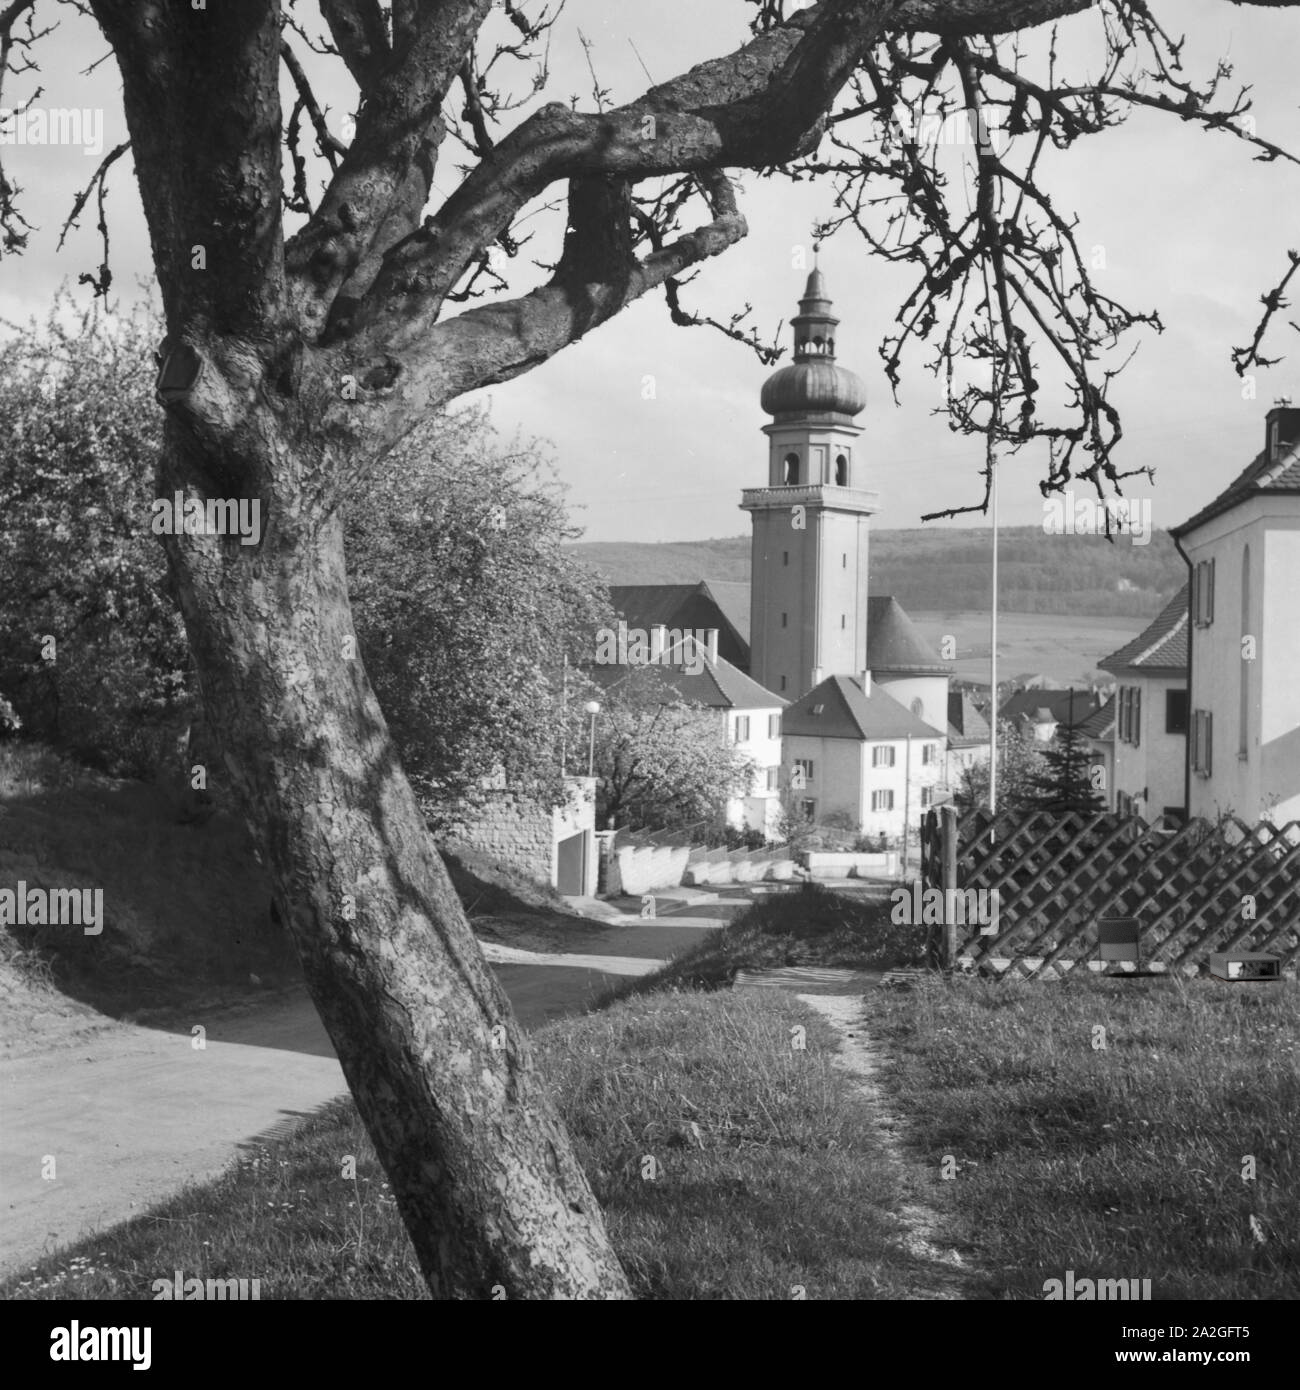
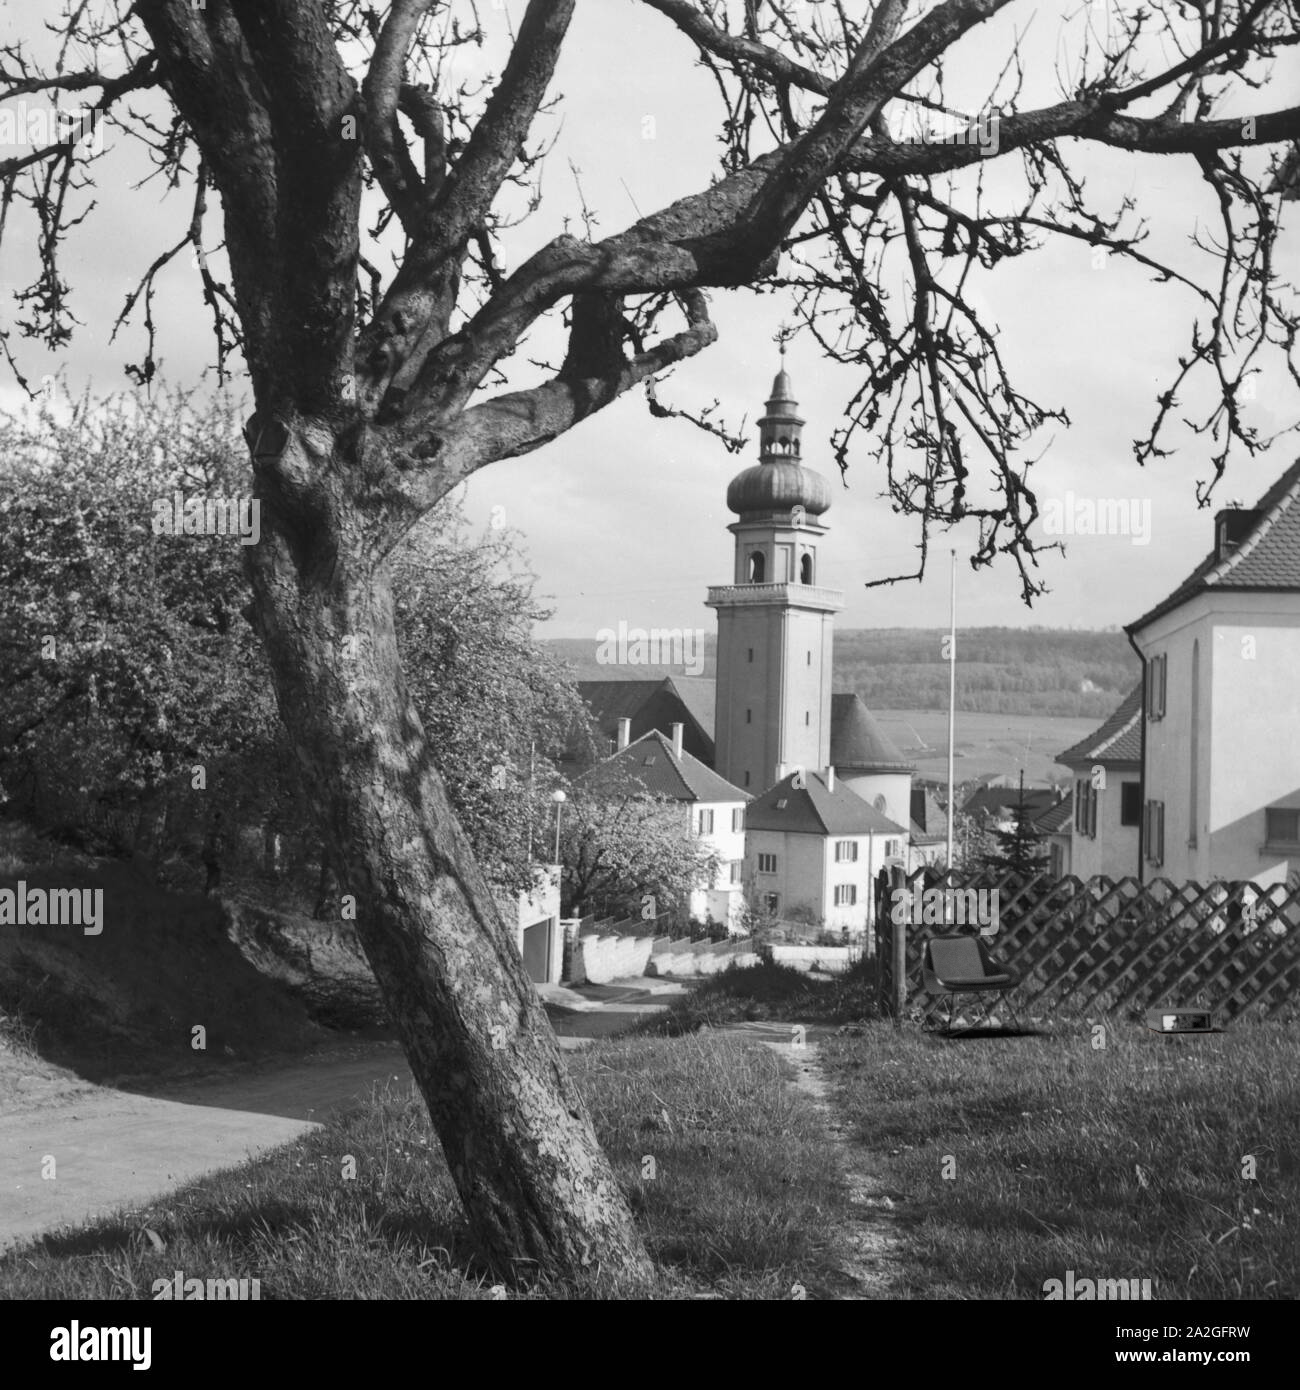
lounge chair: none [968,875,1076,987] -> present [921,934,1021,1038]
planter: present [1097,917,1142,975] -> none [1041,975,1084,1031]

